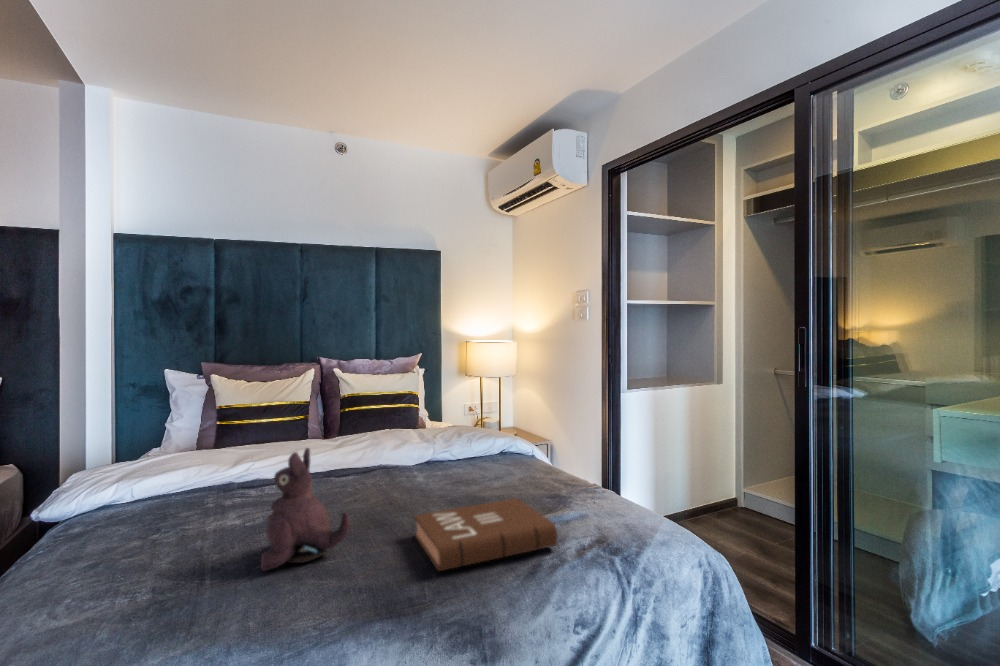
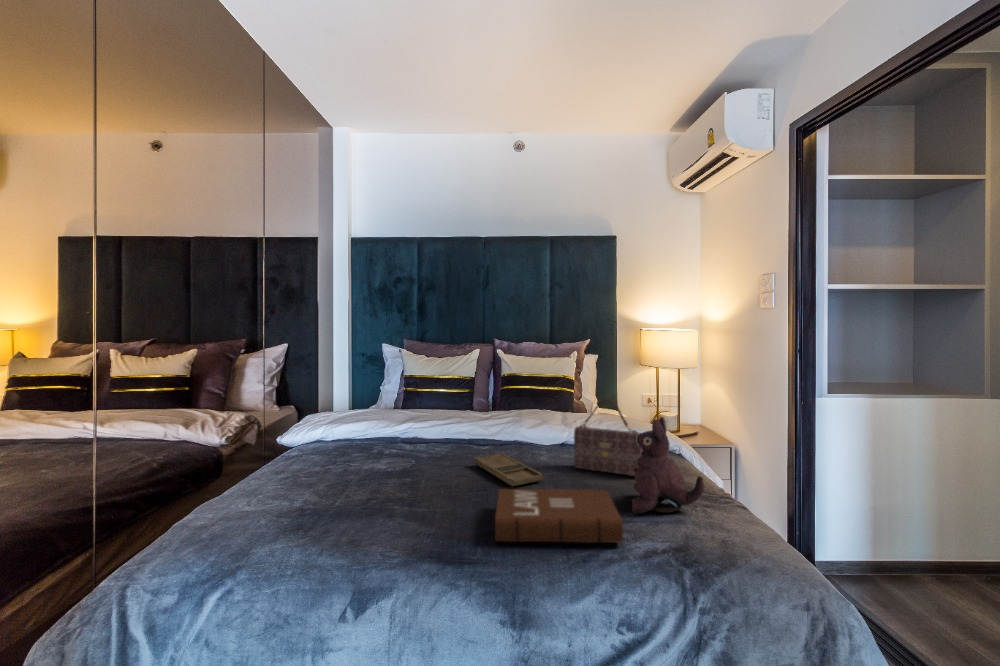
handbag: none [457,410,526,482] -> present [574,399,642,476]
plush toy: present [261,448,350,571] -> present [632,417,704,513]
tray: none [353,477,439,511] -> present [474,453,543,486]

